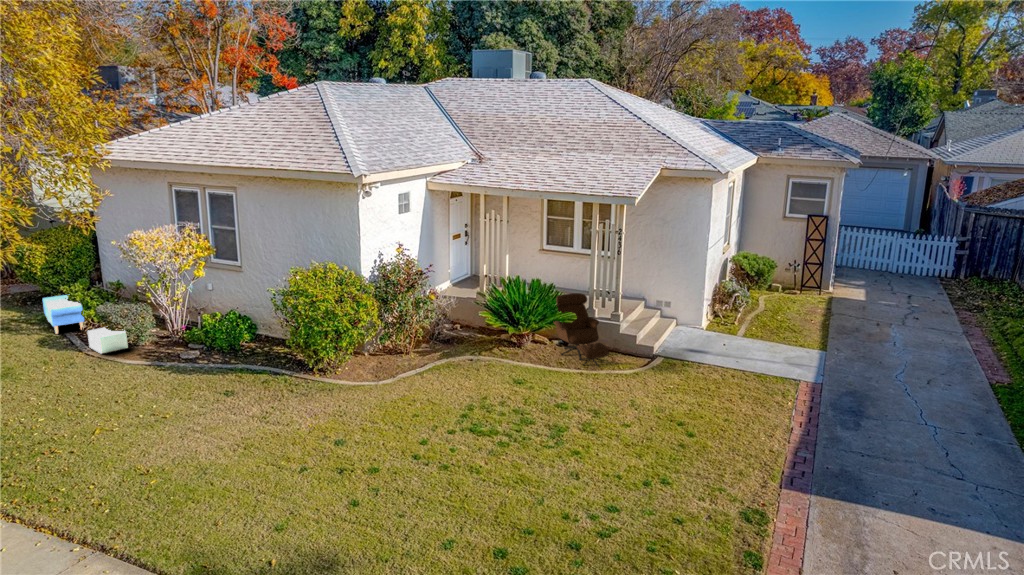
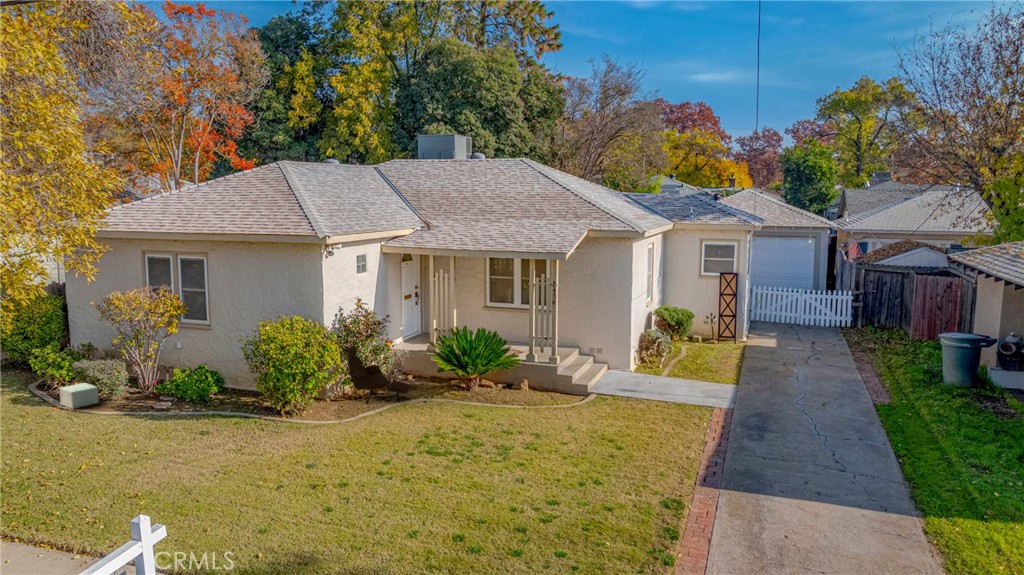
lounge chair: present [554,293,609,366] -> present [347,346,410,404]
bench: present [43,295,84,334] -> none [10,358,53,394]

